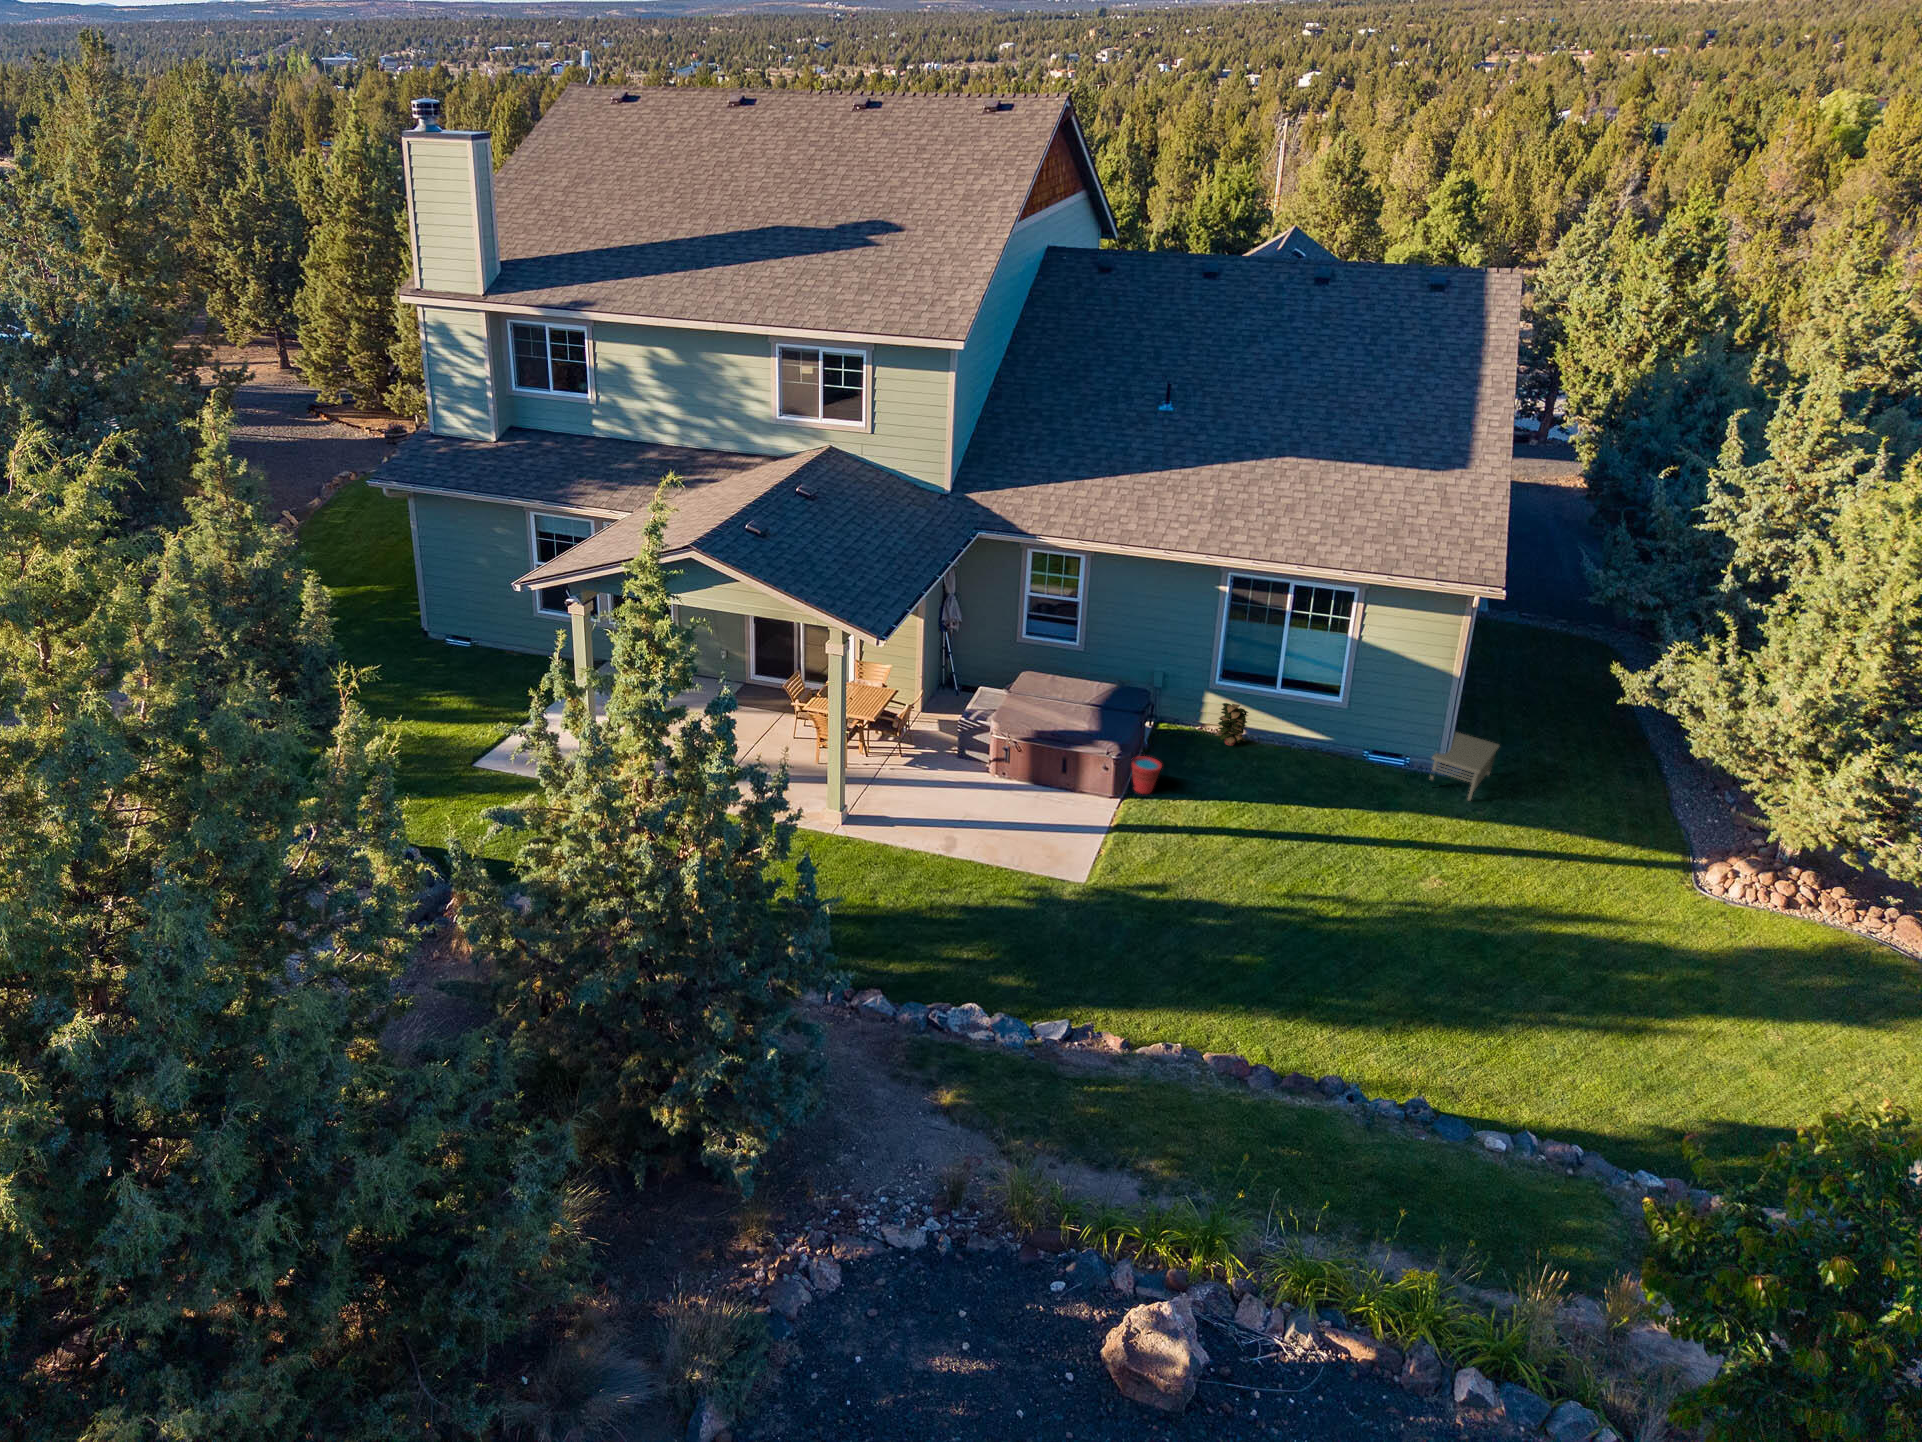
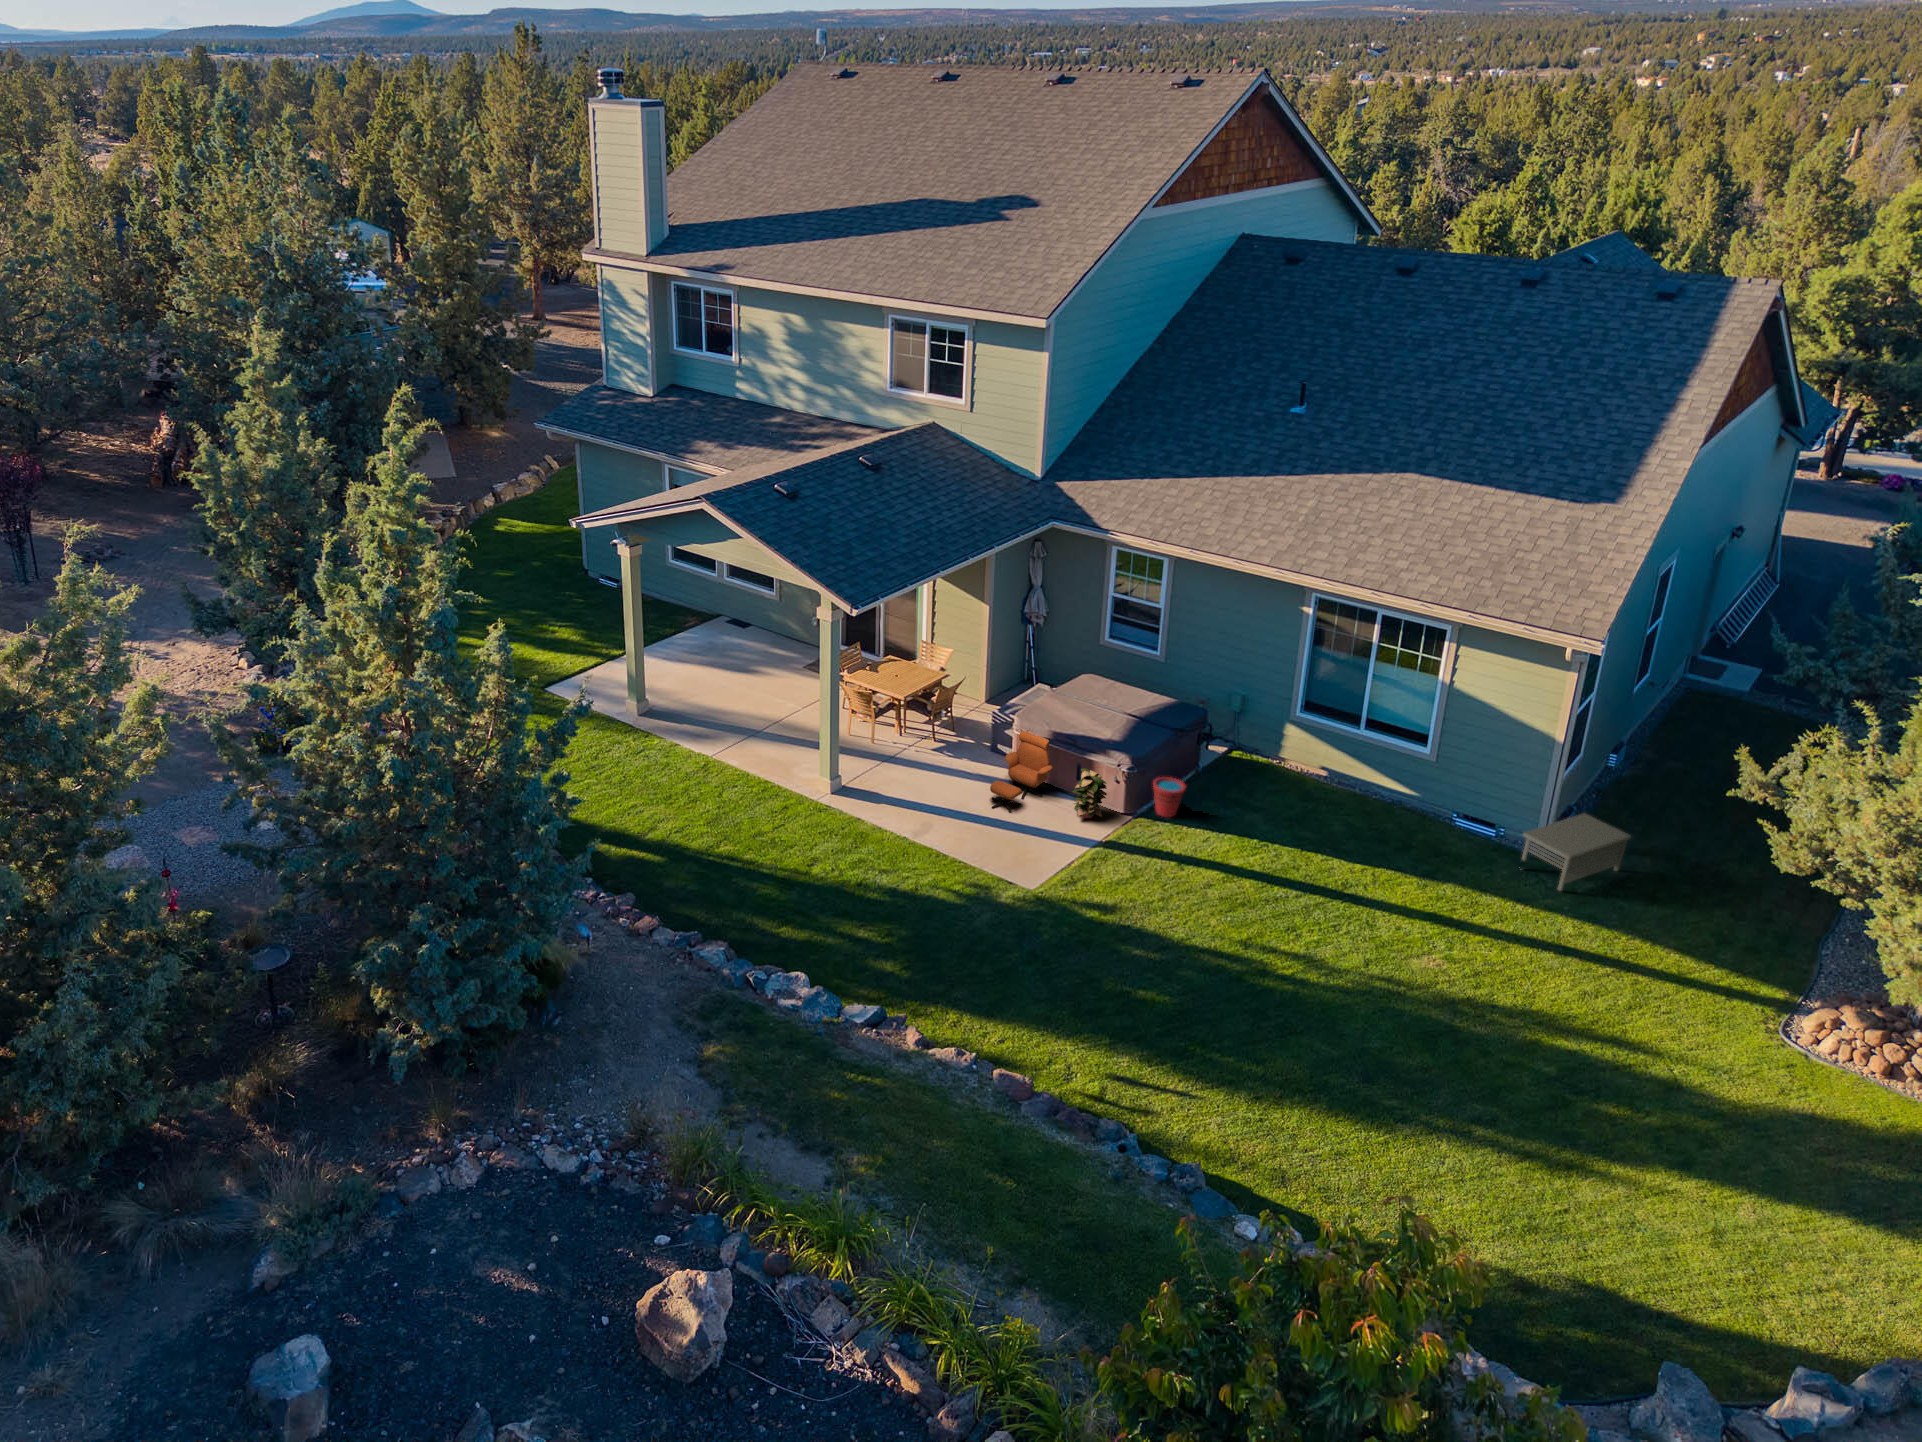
decorative plant: present [1215,703,1248,746] -> present [1072,768,1107,819]
lounge chair: none [992,734,1042,815] -> present [990,731,1053,812]

